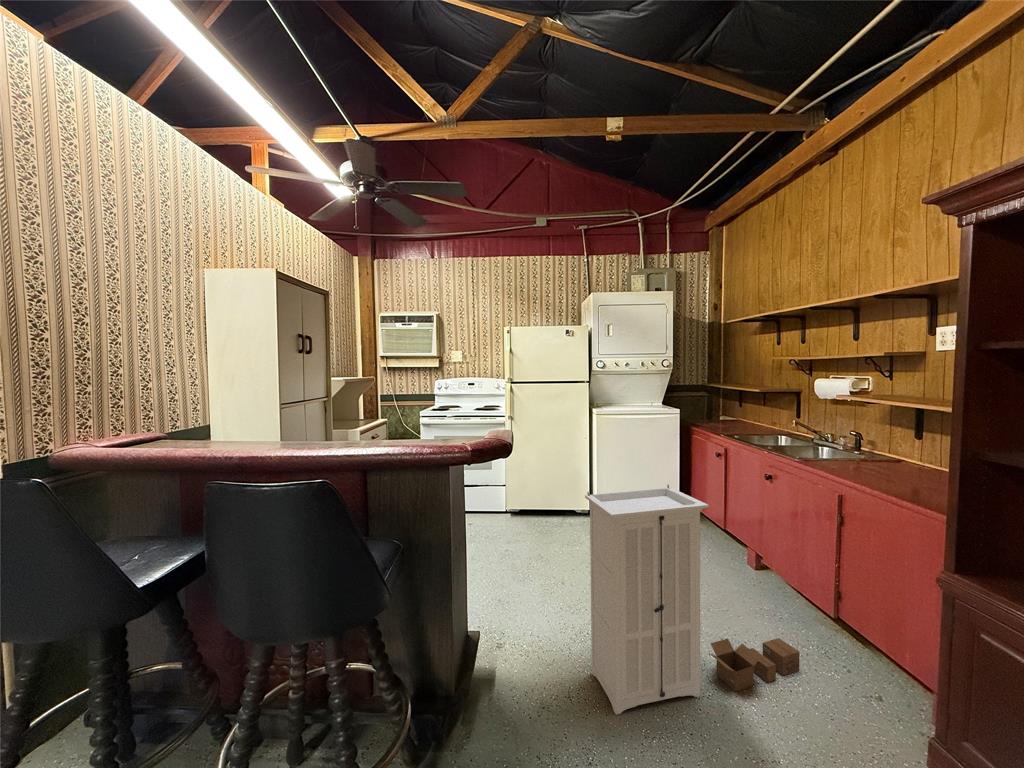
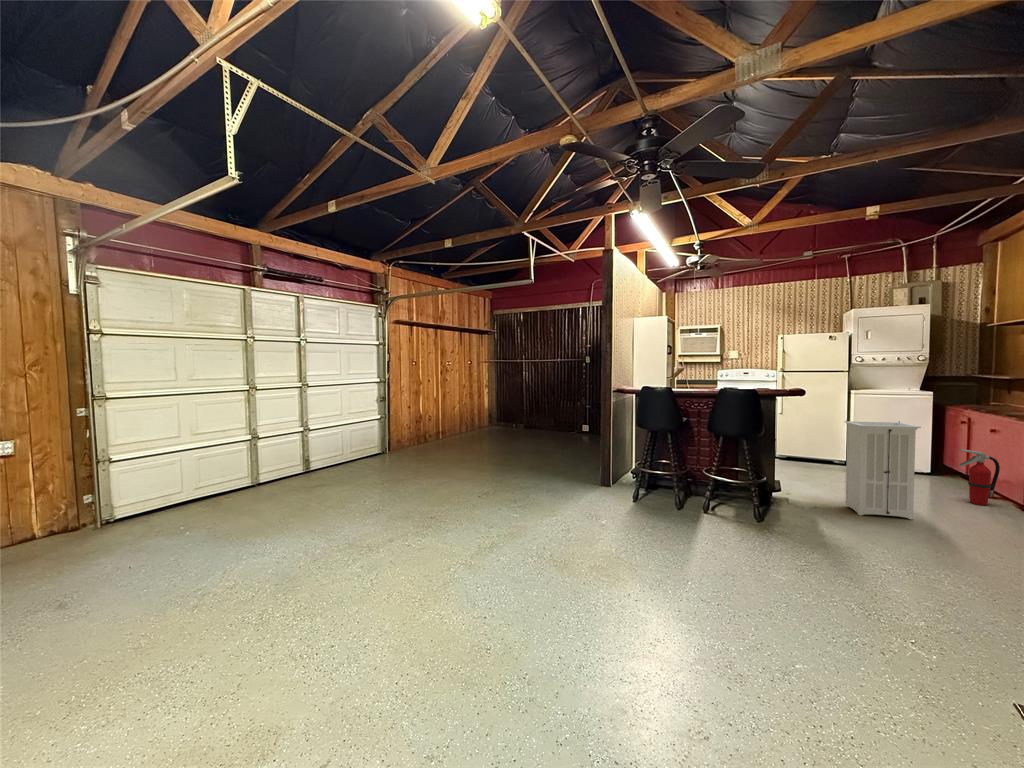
fire extinguisher: none [727,506,772,593] -> present [959,449,1000,505]
cardboard box: present [710,638,800,692] -> none [922,503,991,525]

